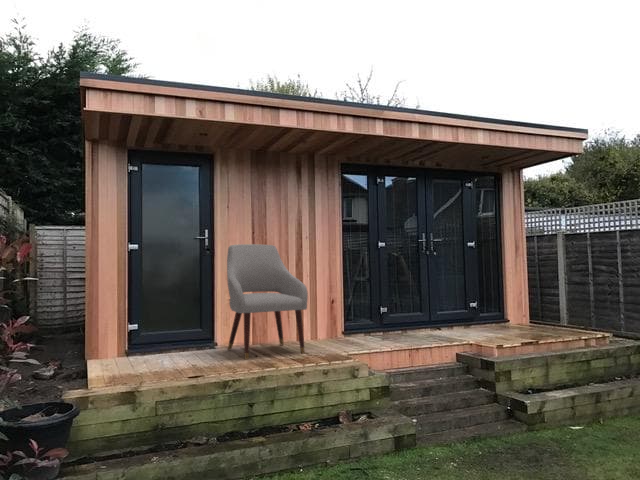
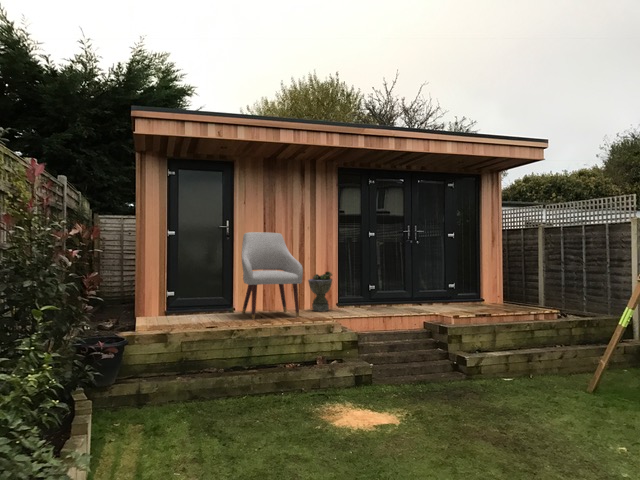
planter: none [309,292,339,343] -> present [308,272,332,312]

